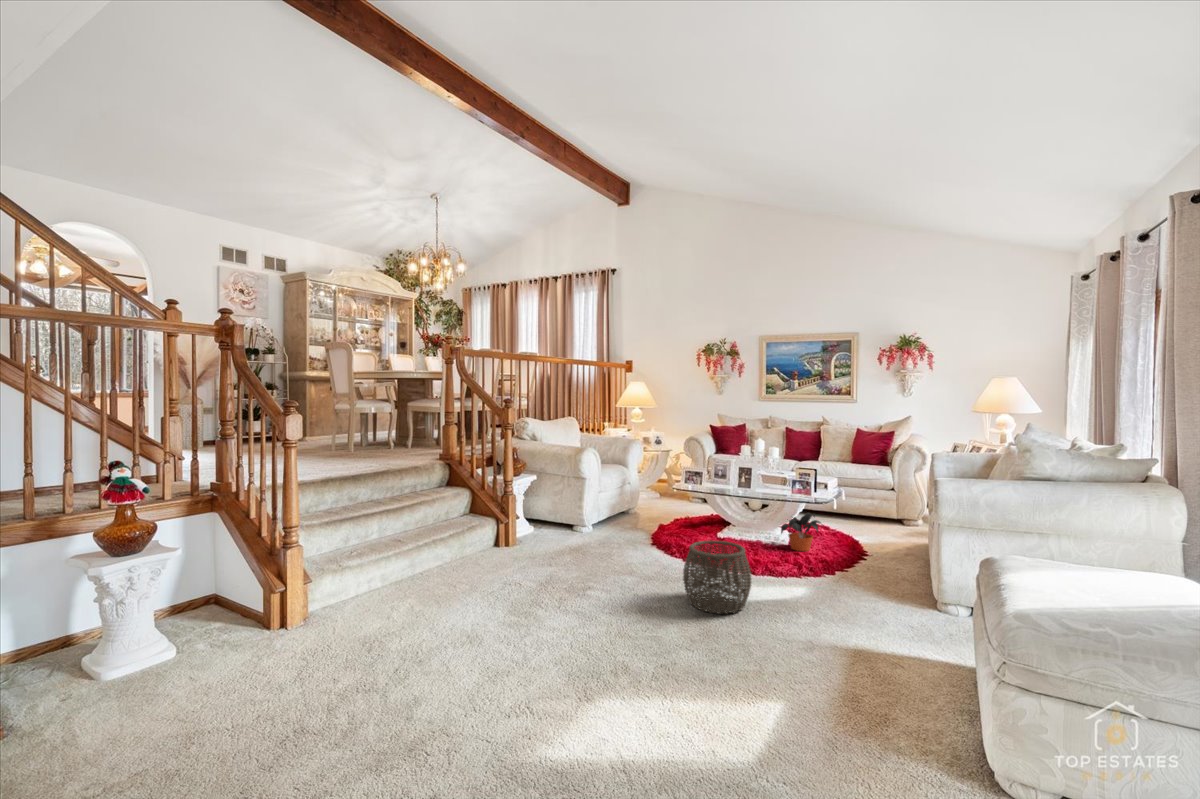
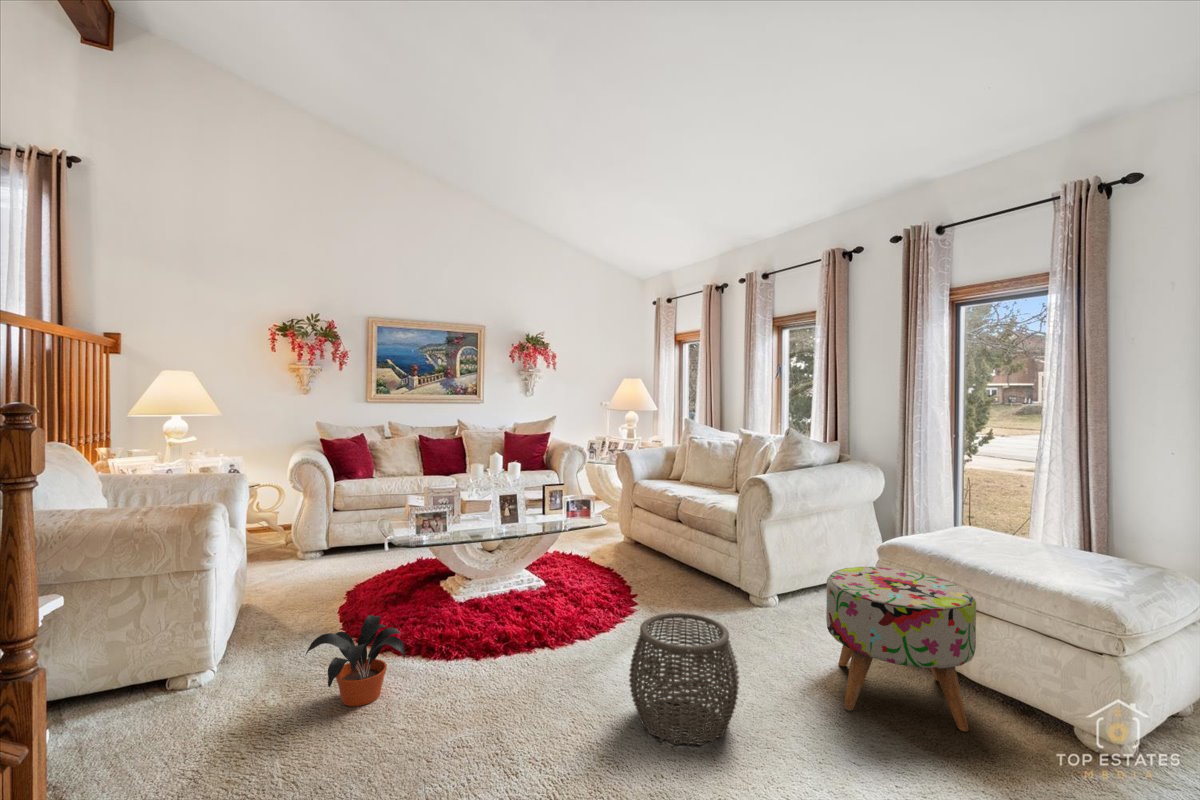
potted plant: present [781,513,821,551] -> present [305,615,405,706]
ottoman: none [819,548,951,679] -> present [826,567,976,732]

